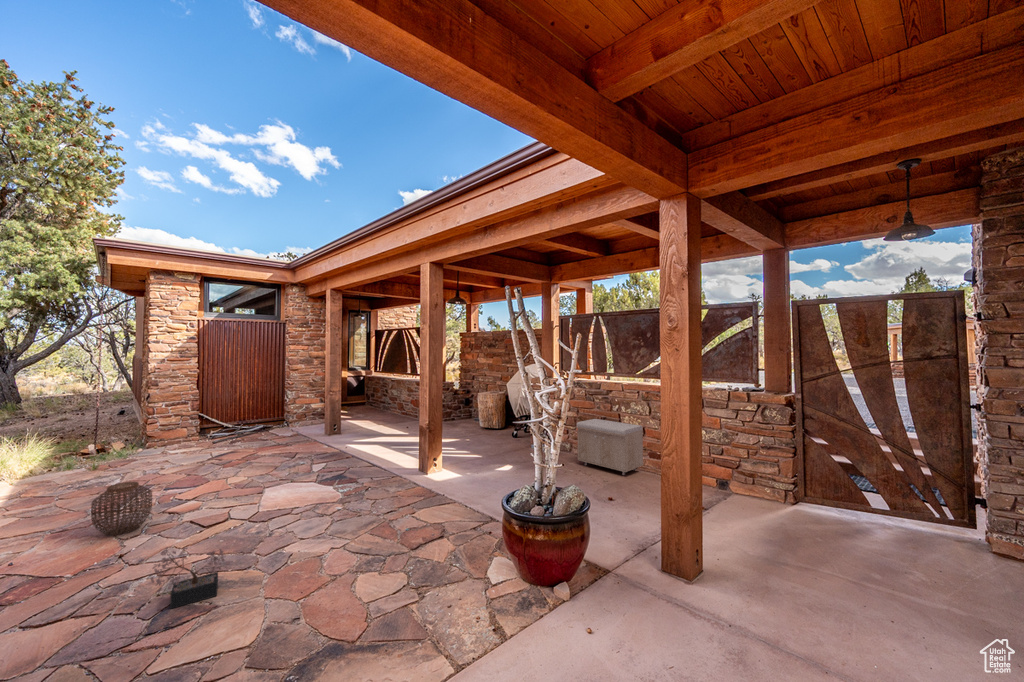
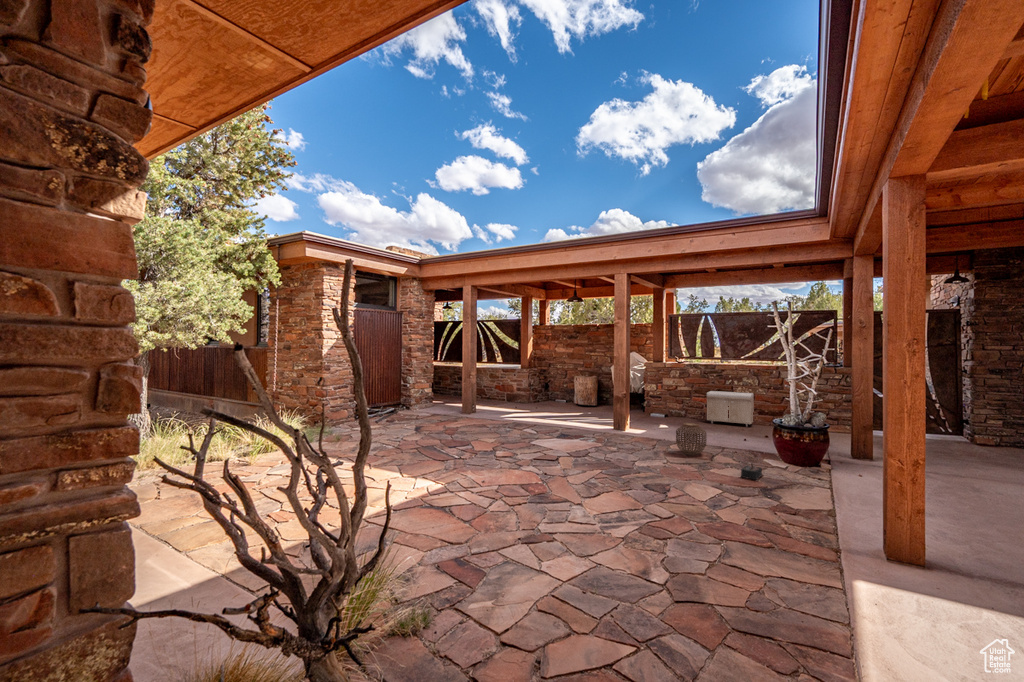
woven basket: present [91,482,152,536] -> present [676,423,707,455]
decorative plant: present [151,547,230,609] -> present [737,450,763,480]

